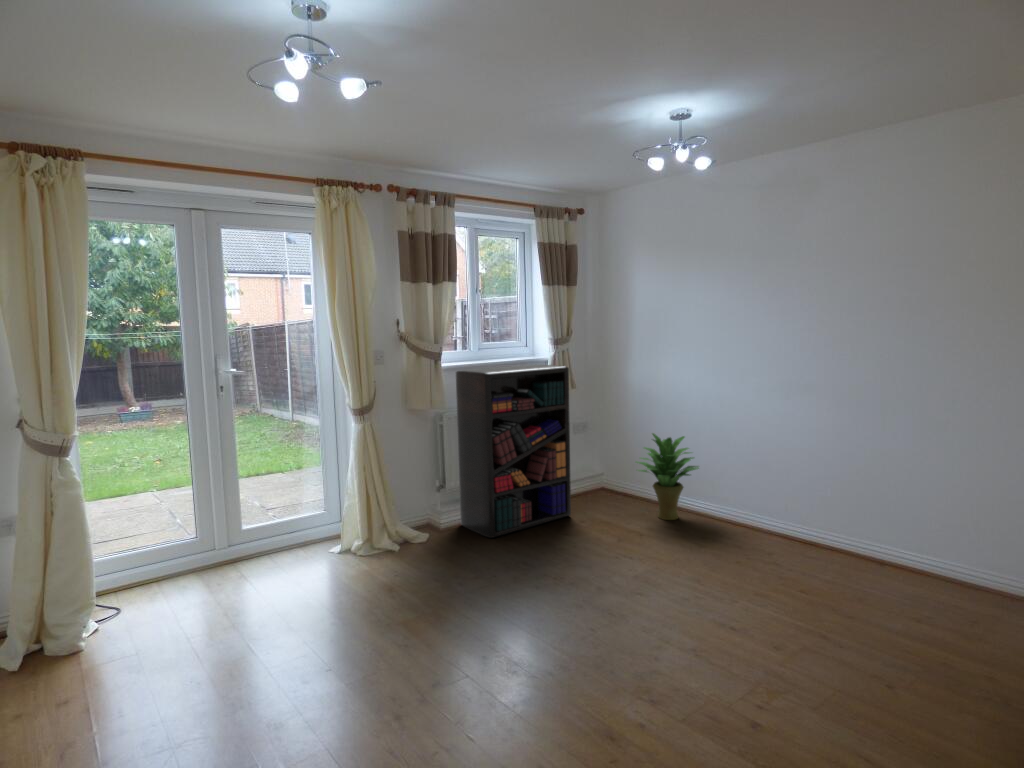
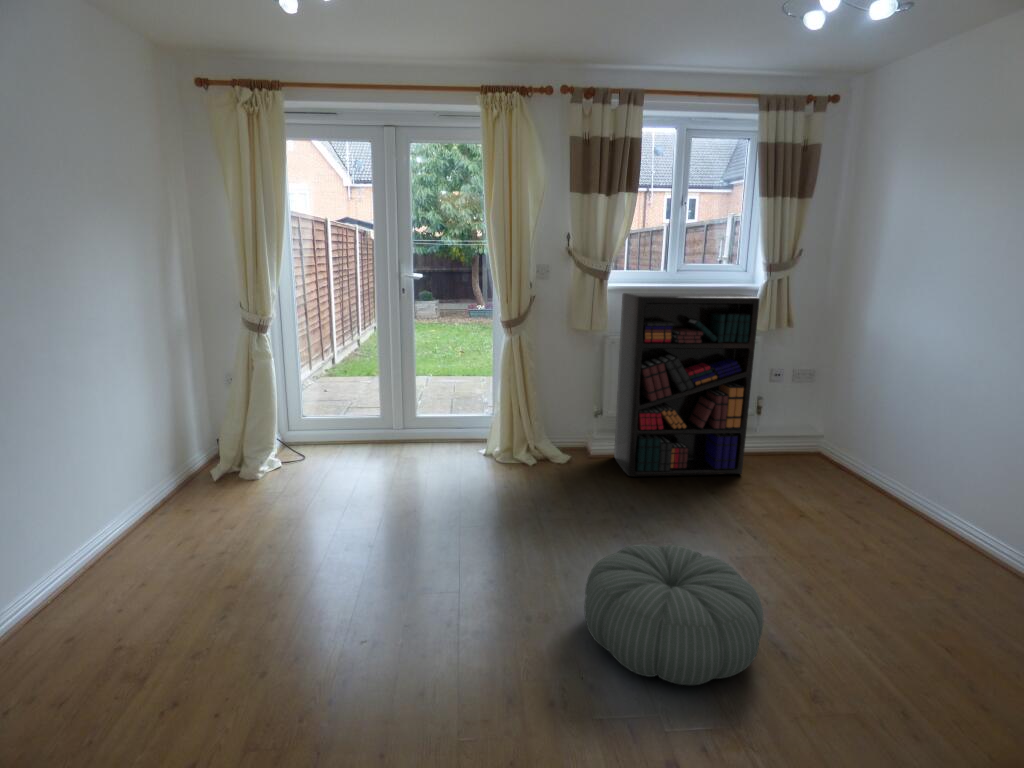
potted plant: present [636,433,699,520] -> none [832,394,931,510]
pouf: none [572,573,717,679] -> present [584,544,763,685]

